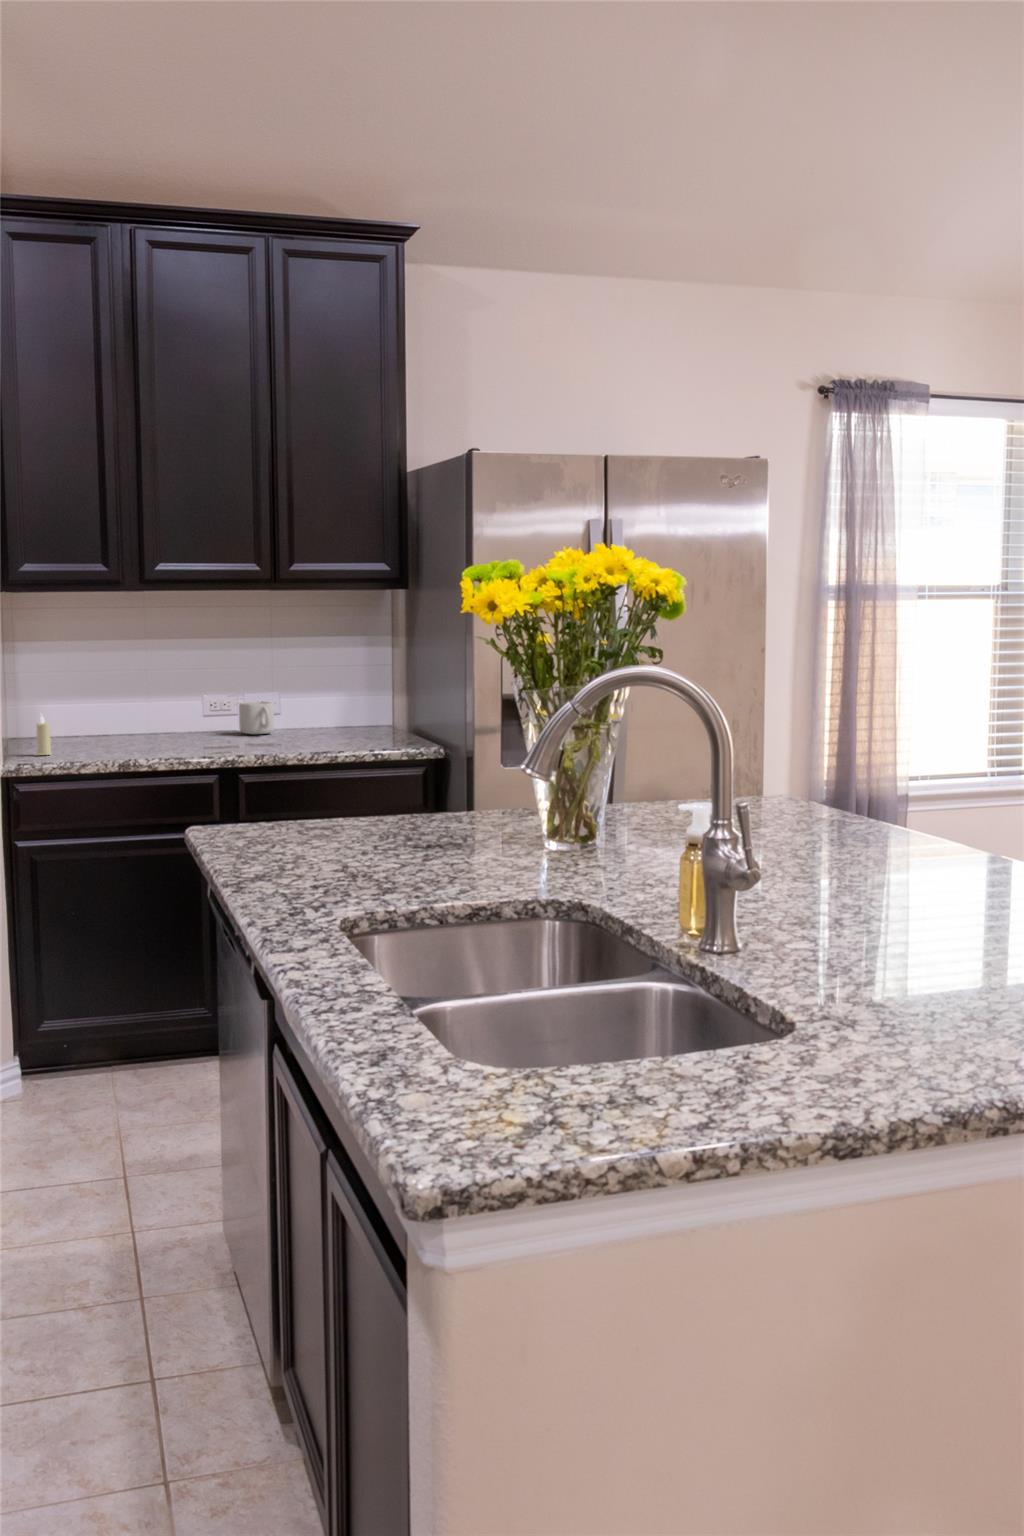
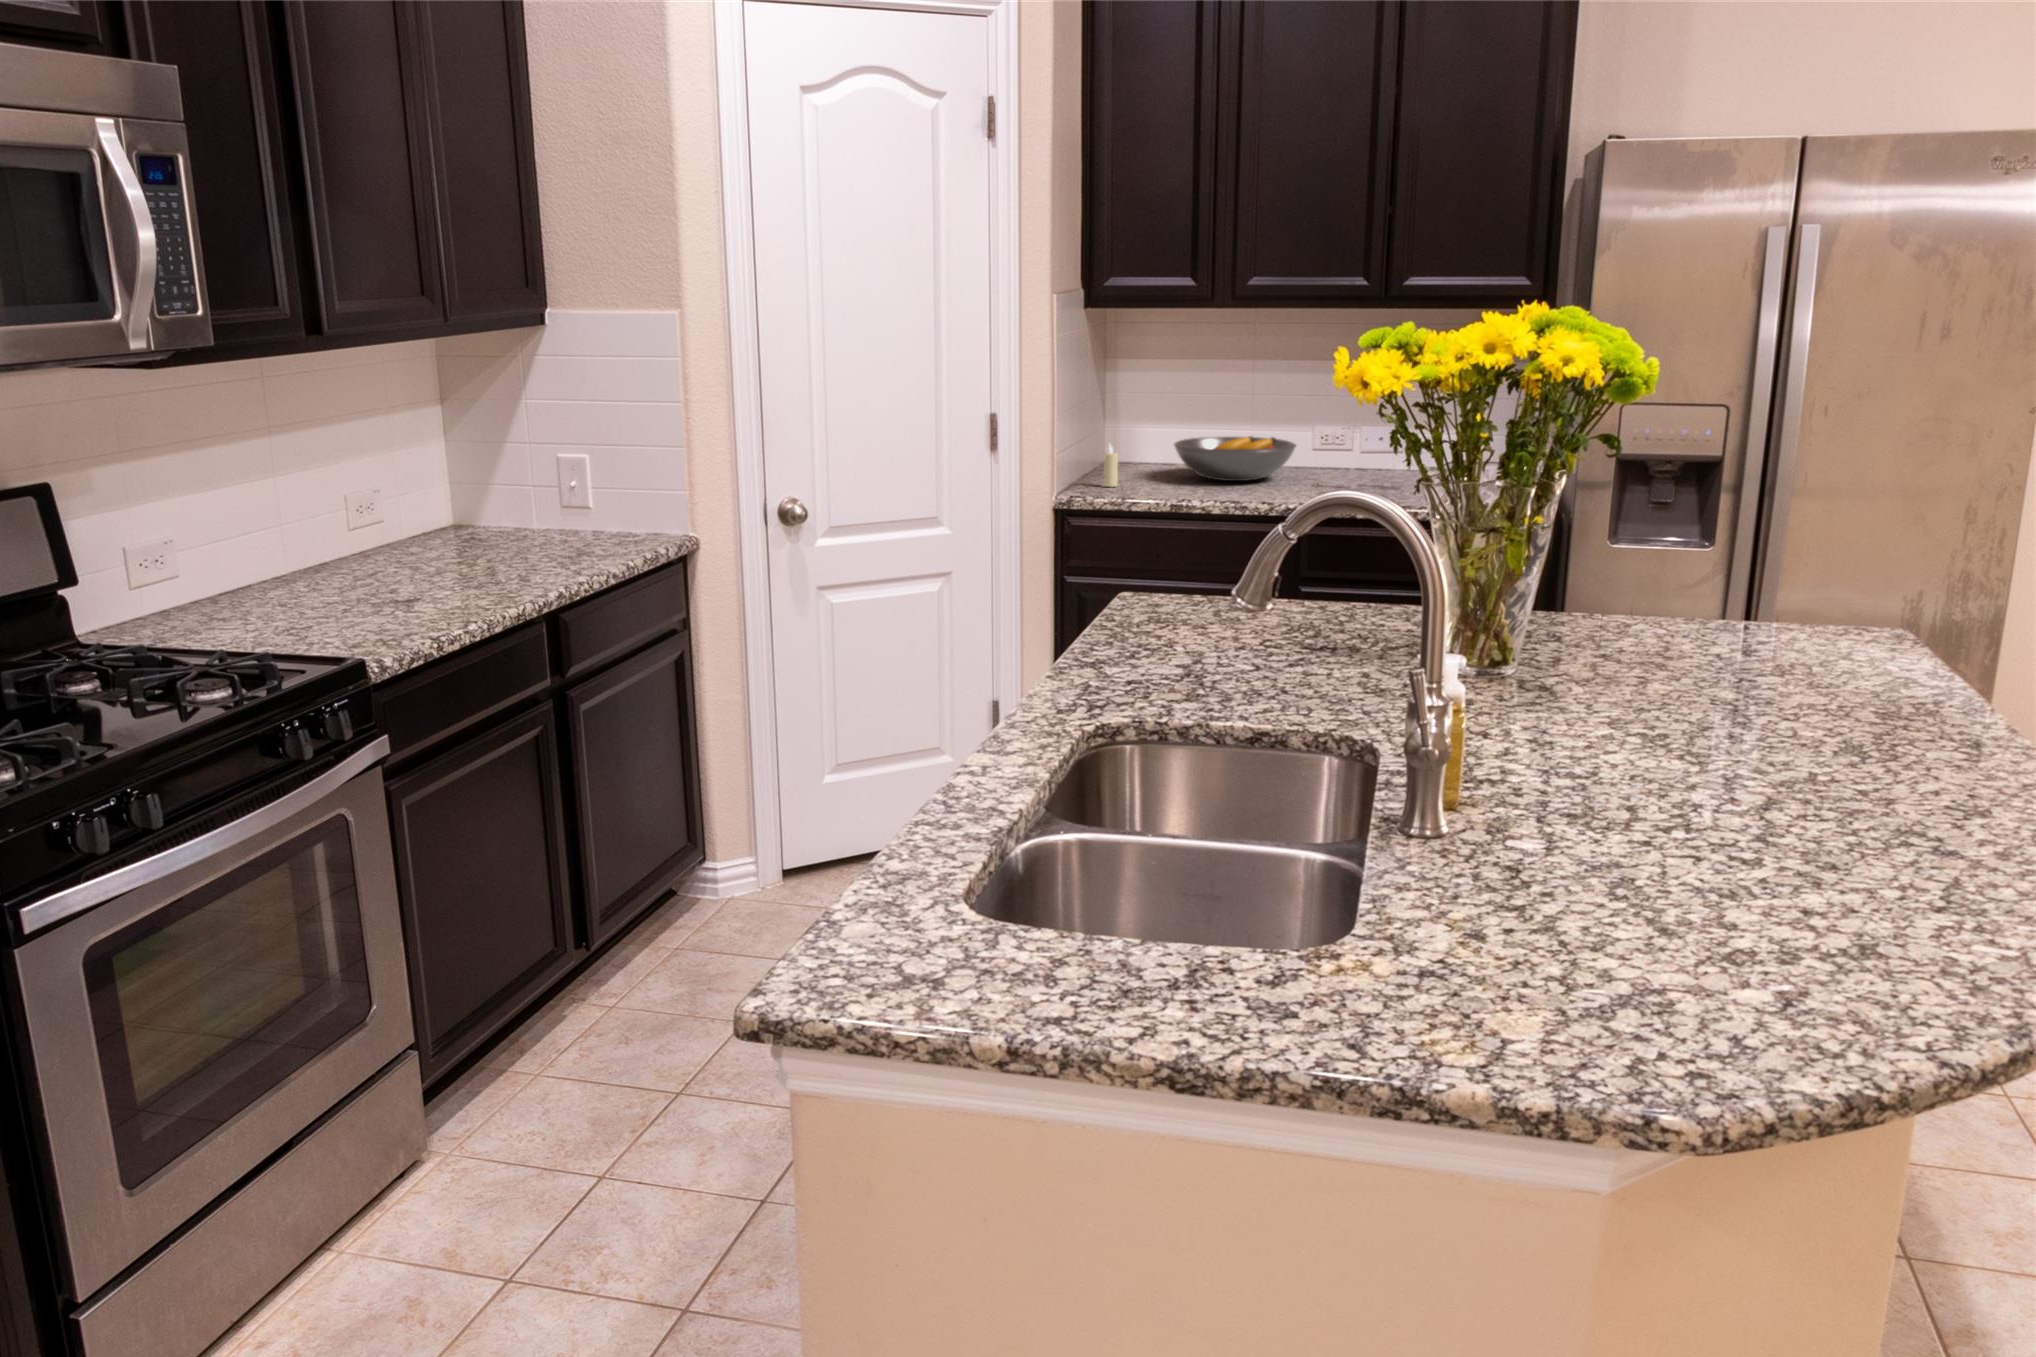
fruit bowl: none [93,702,210,744] -> present [1174,436,1296,481]
mug: present [239,702,274,734] -> none [1339,437,1377,475]

